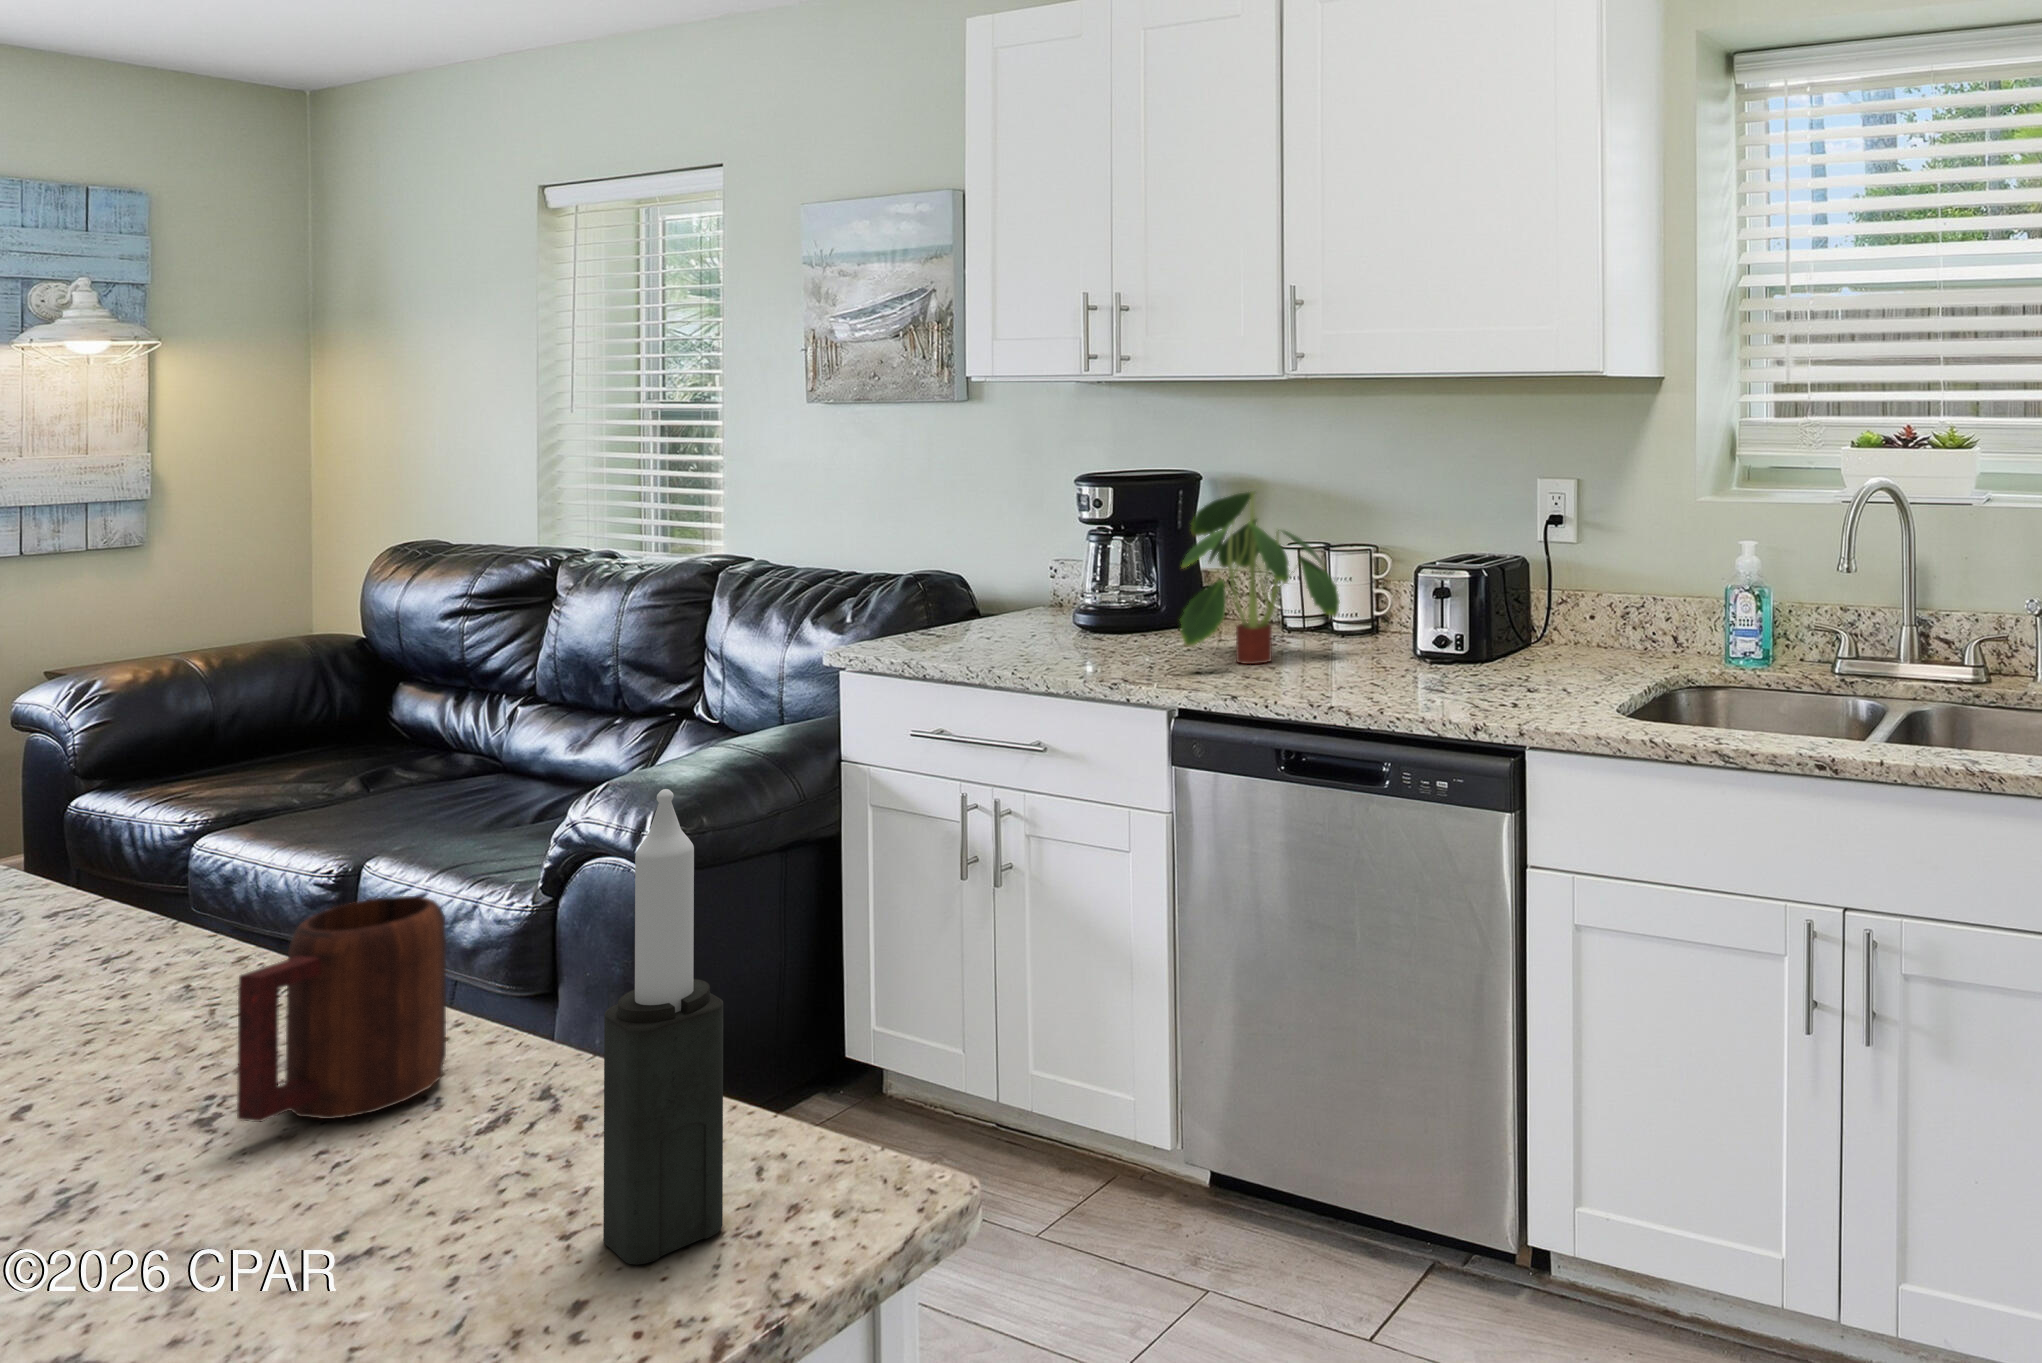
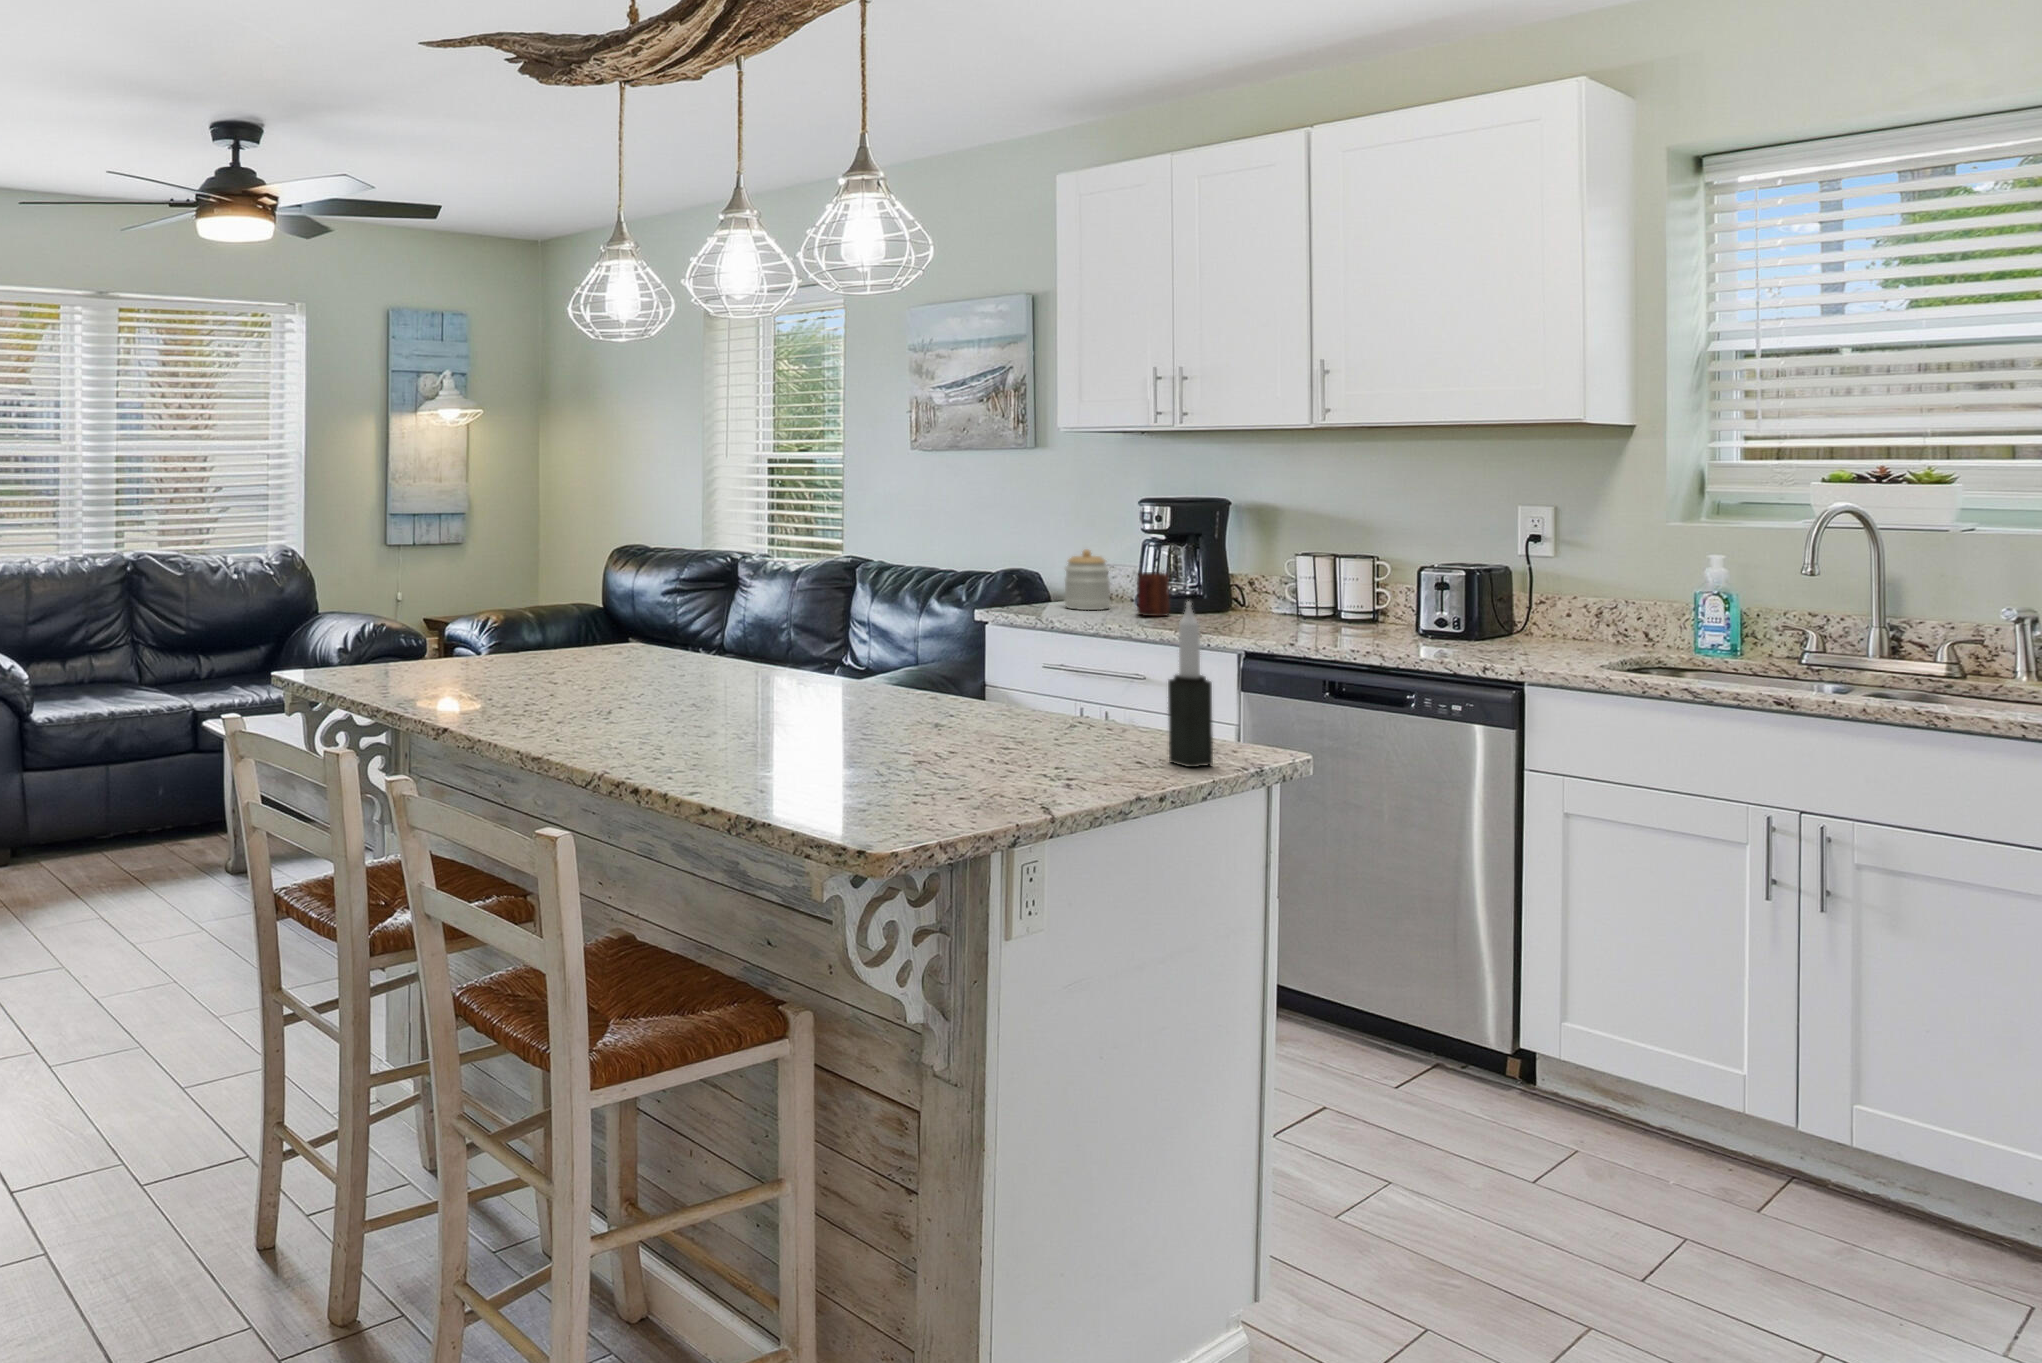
plant: present [1181,491,1340,664] -> none [1225,512,1363,632]
jar: none [973,545,1039,635] -> present [1065,549,1110,610]
mug: present [237,896,446,1122] -> present [1137,572,1169,616]

